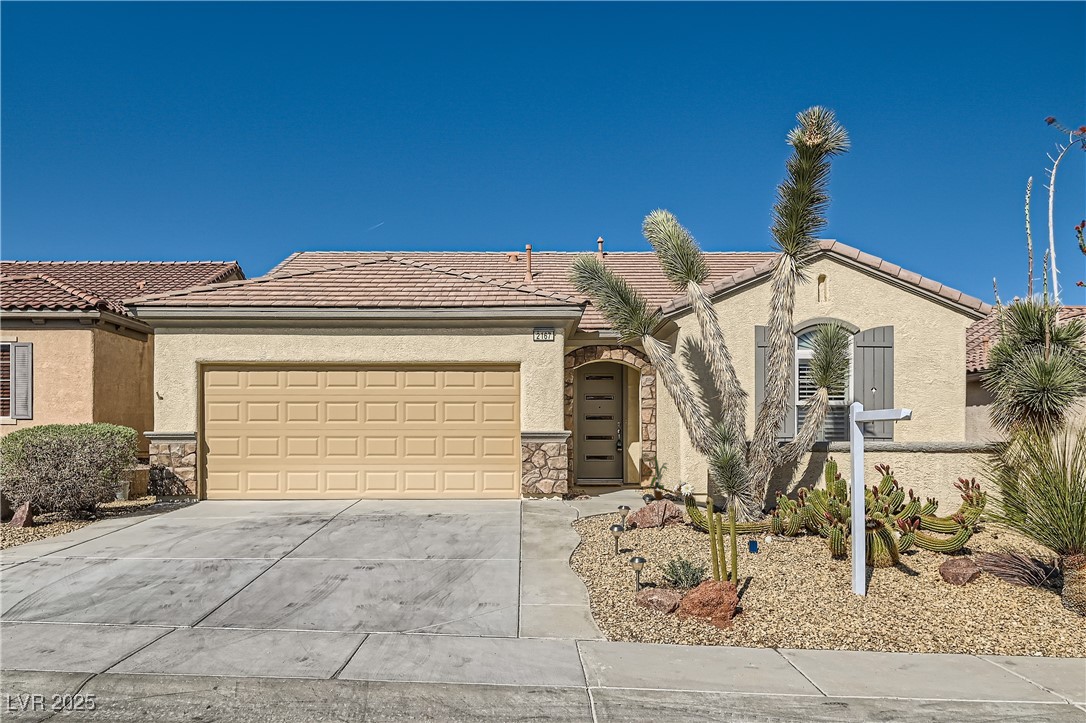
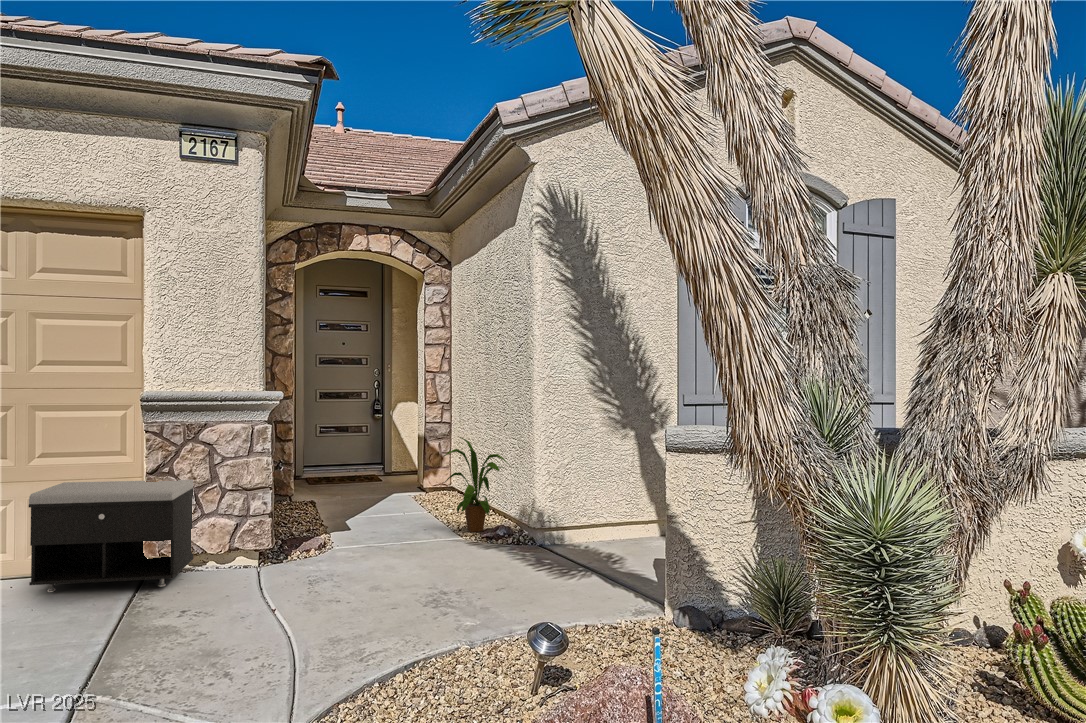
storage bench: none [489,464,539,502] -> present [29,480,193,592]

